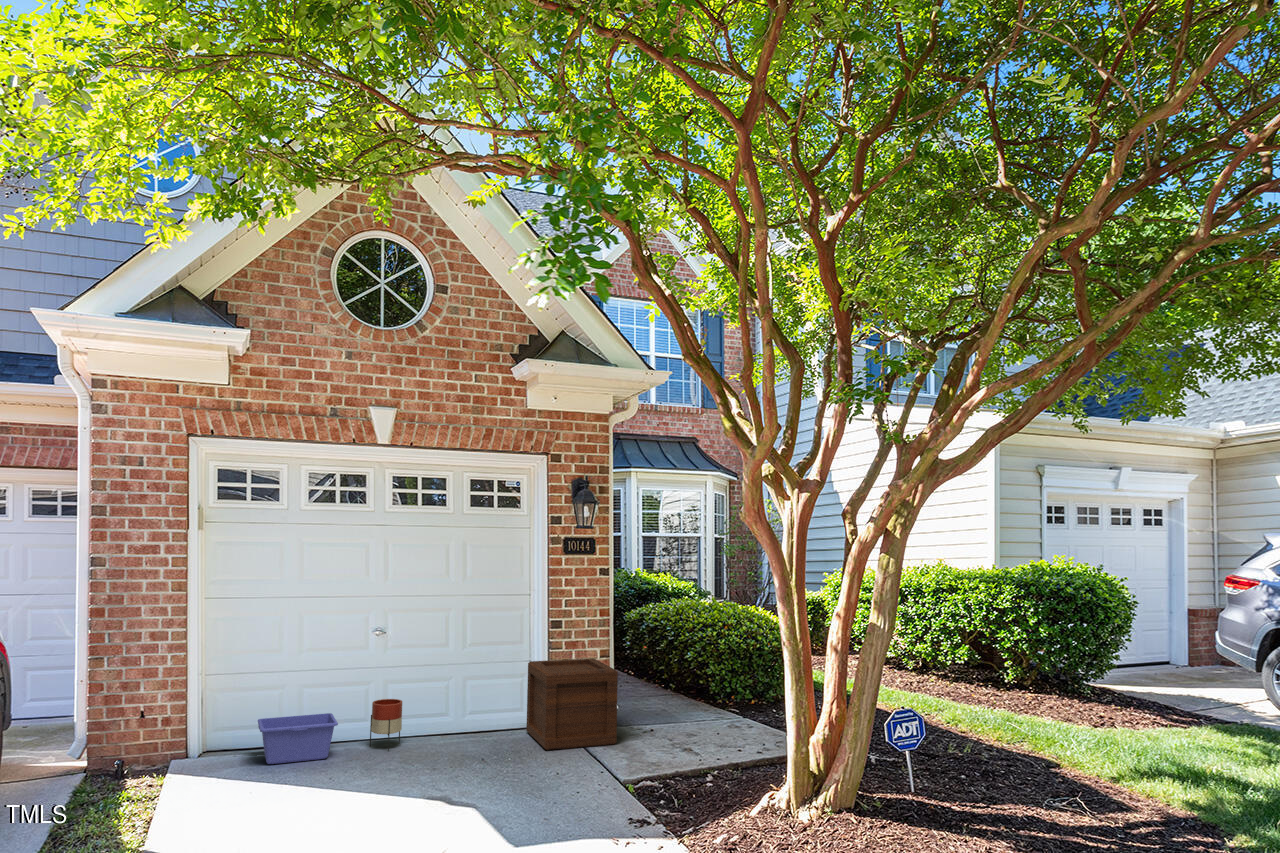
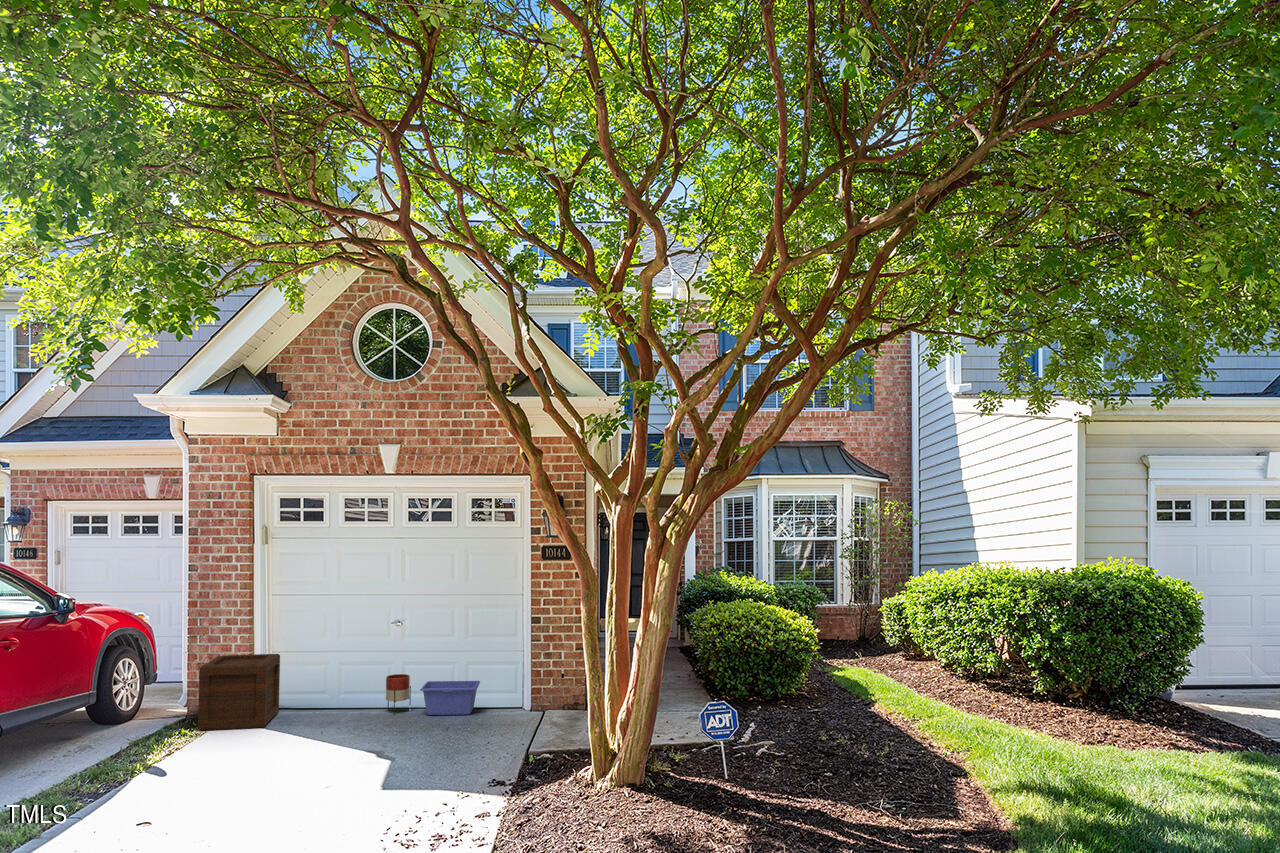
wooden crate: present [526,658,618,750] -> present [198,654,280,731]
storage bin: present [258,713,338,764] -> present [420,681,480,715]

